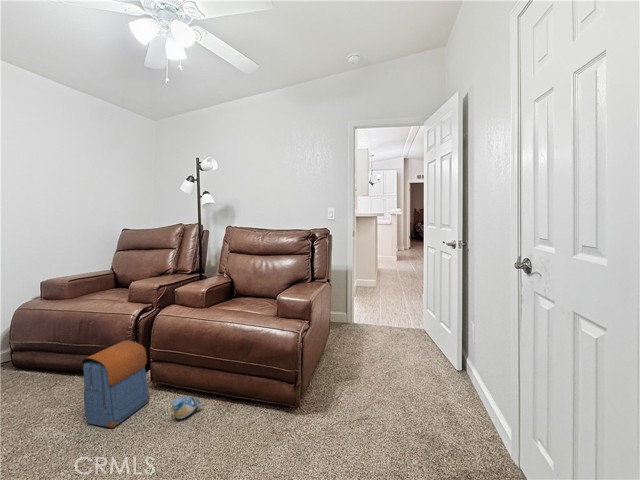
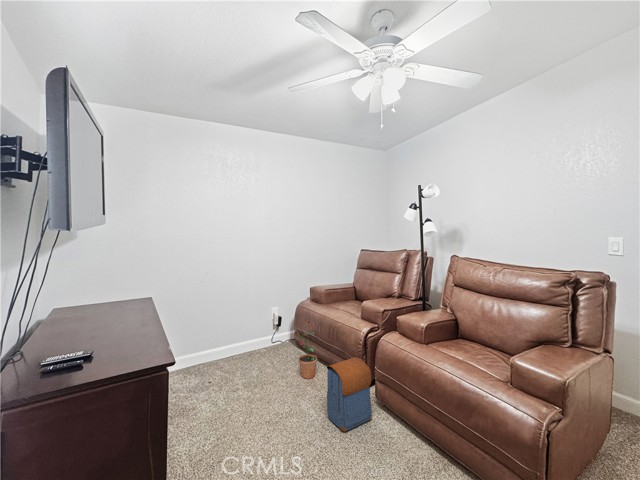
potted plant: none [15,316,62,395] -> present [294,319,317,379]
plush toy: present [172,397,204,419] -> none [389,431,419,454]

